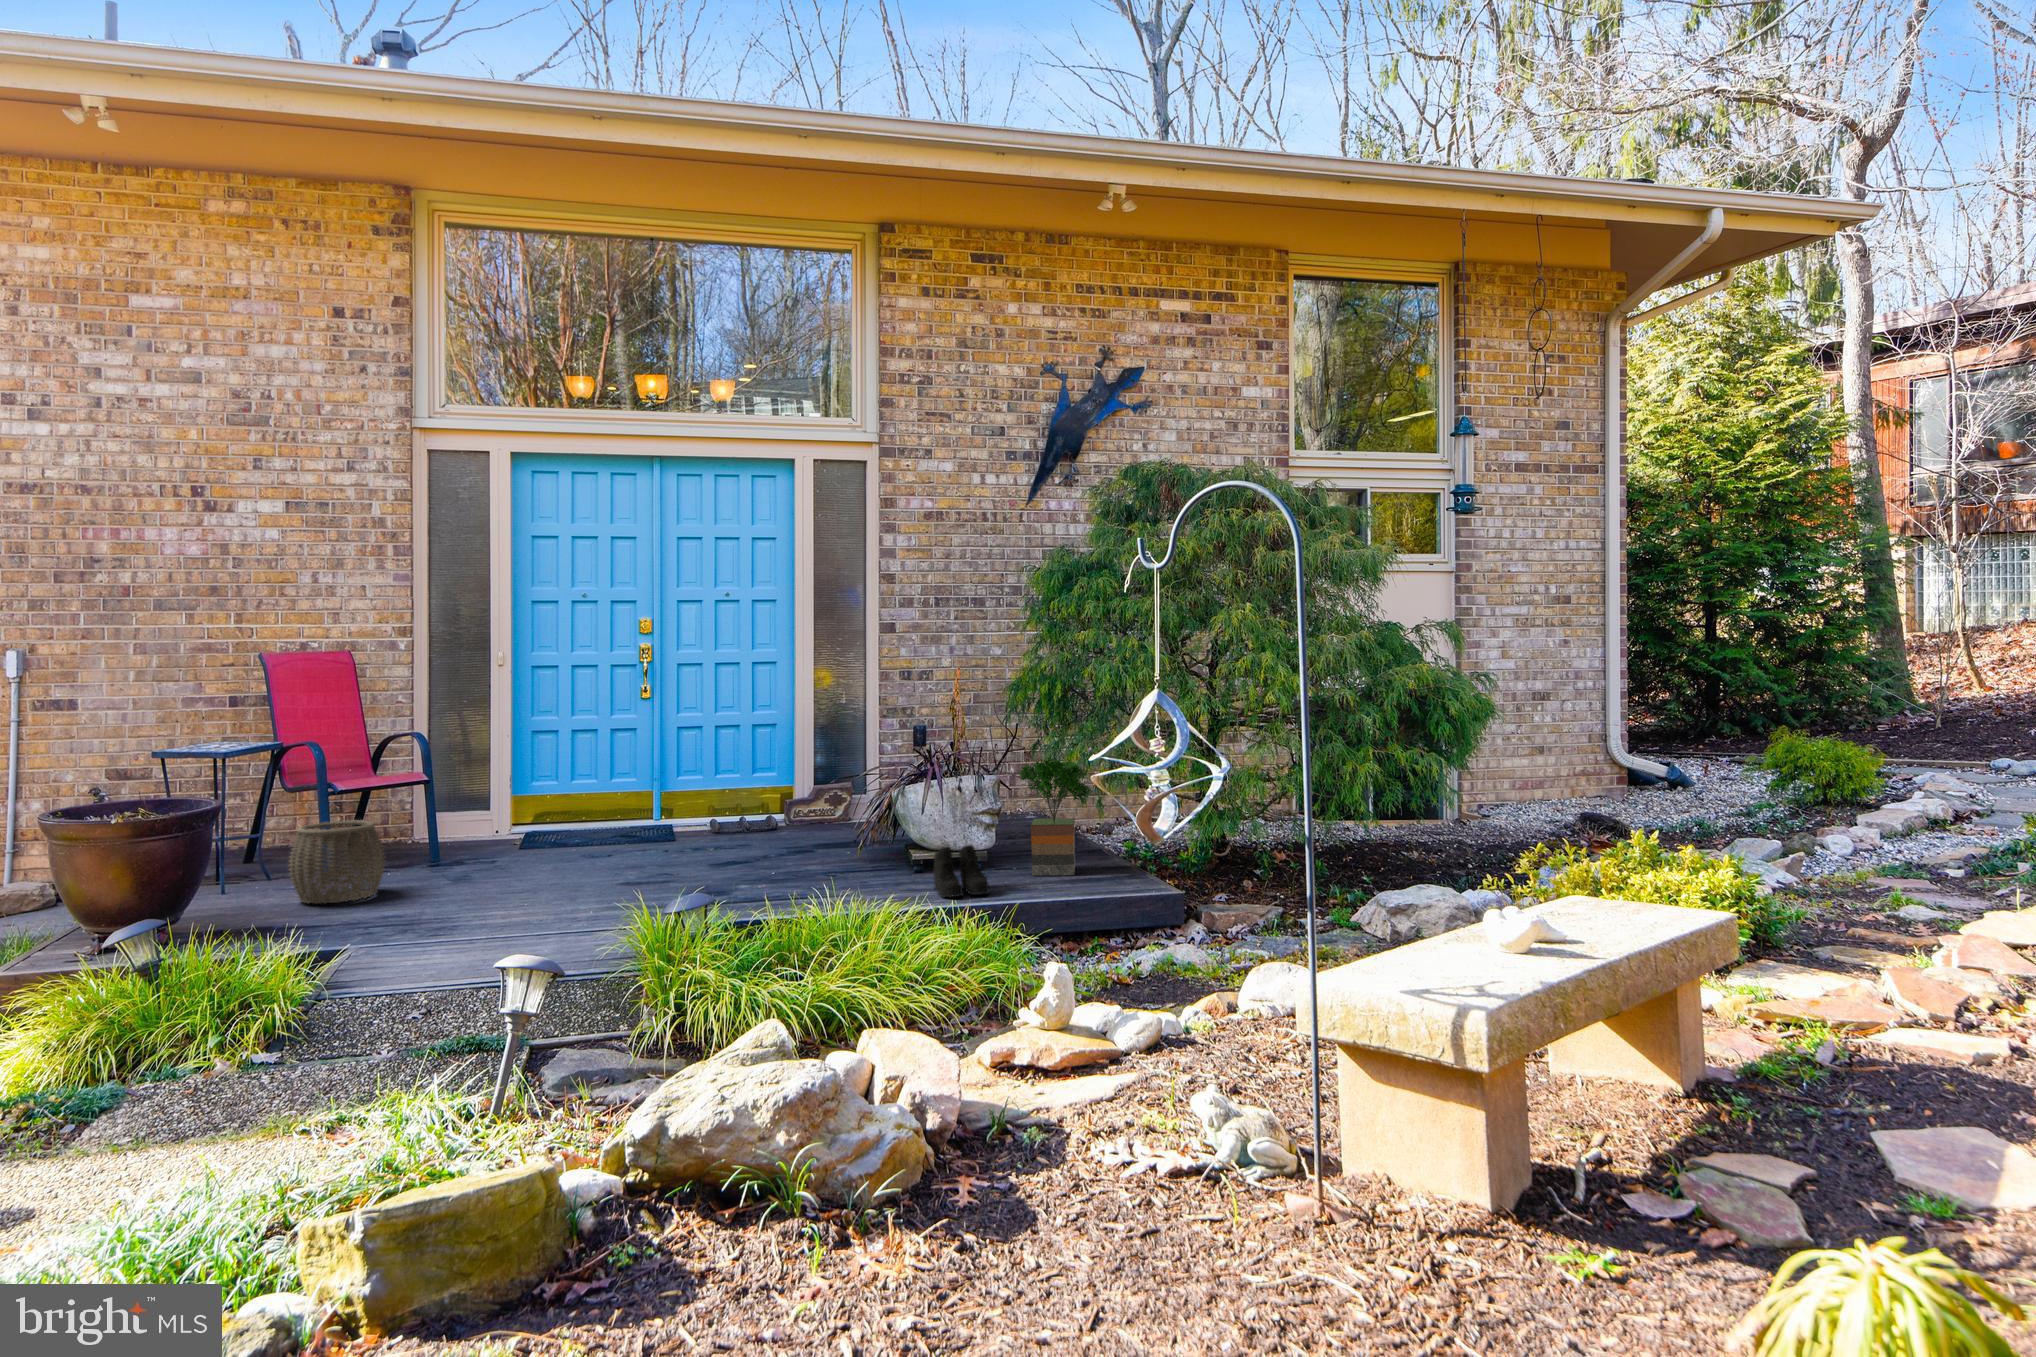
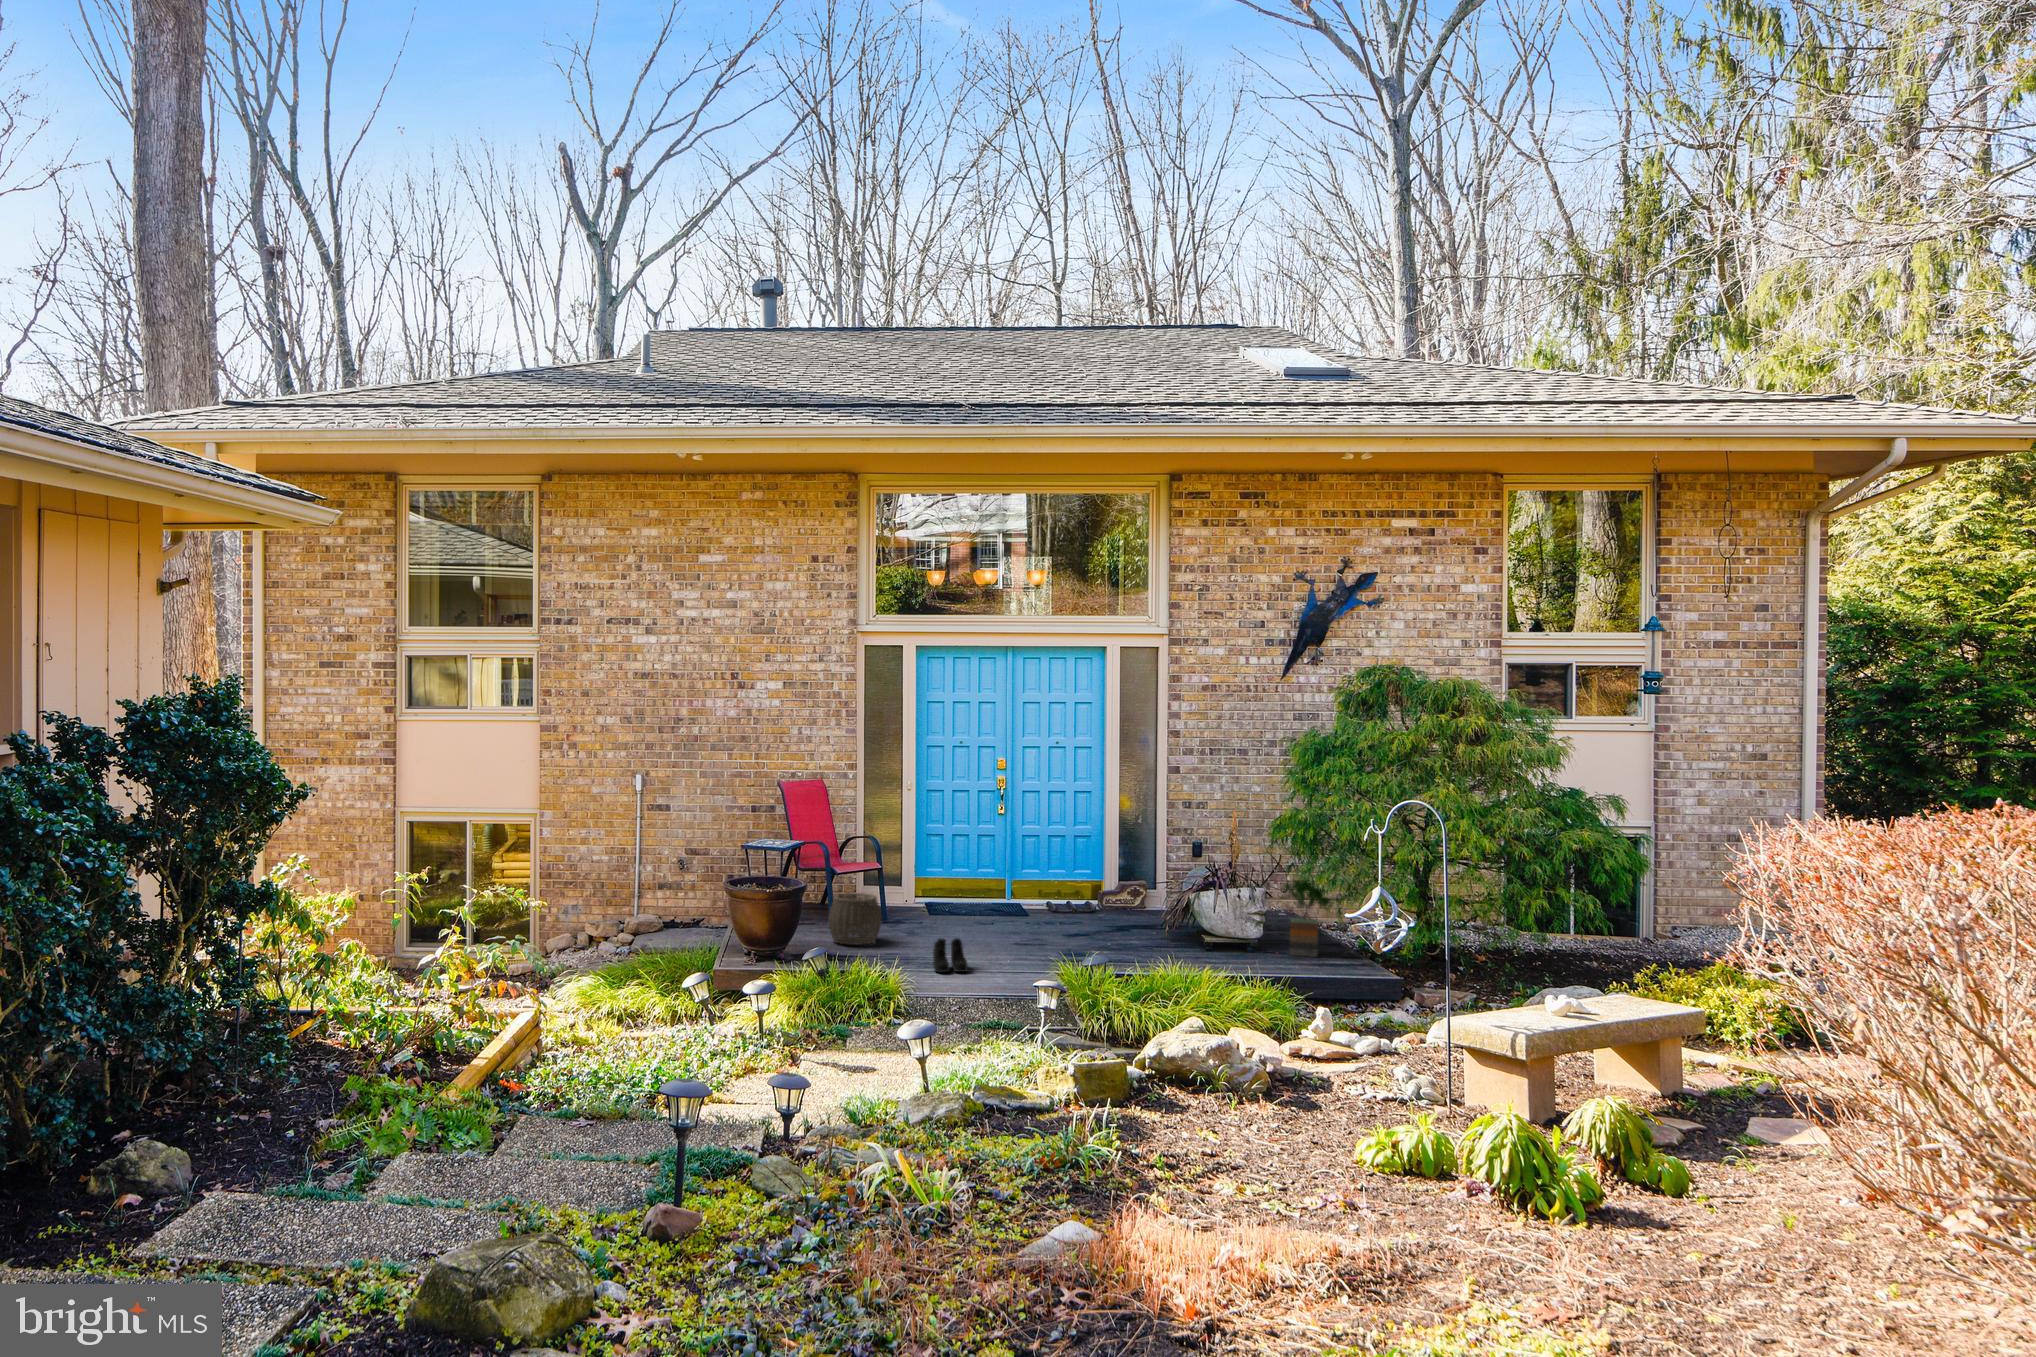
boots: present [934,845,989,897] -> present [933,938,968,973]

